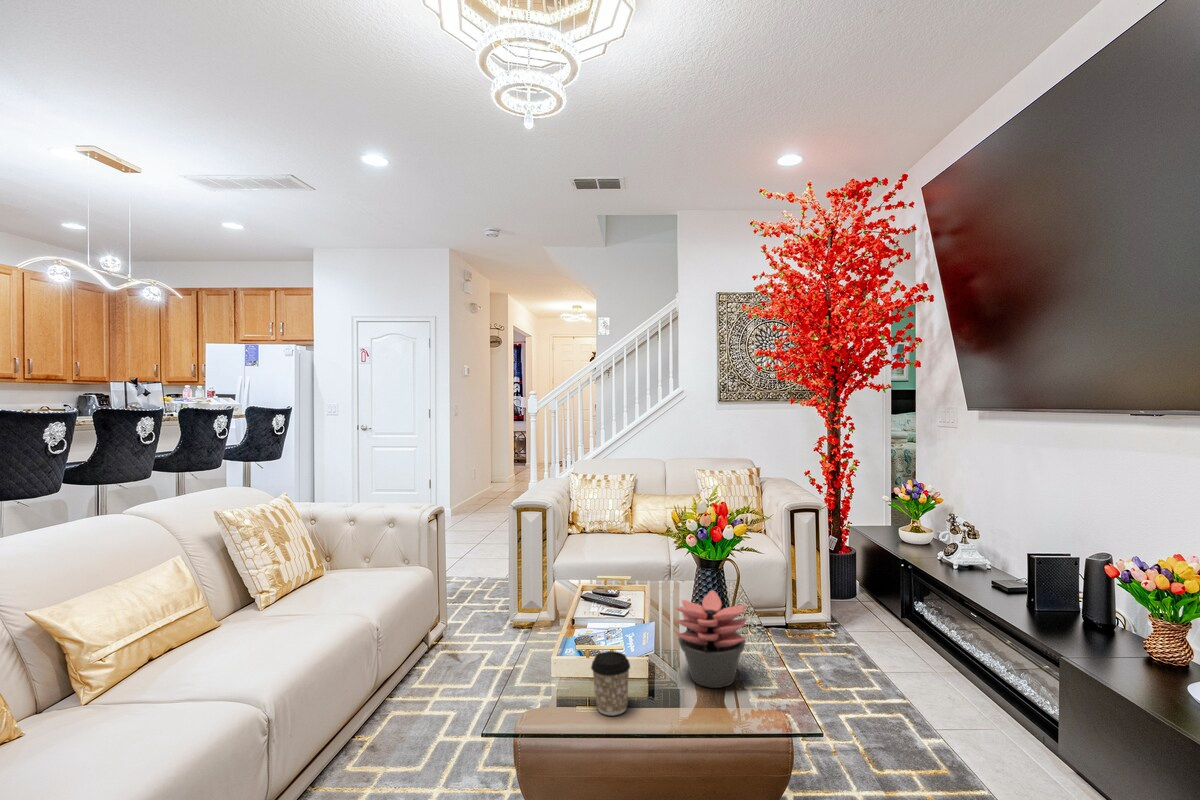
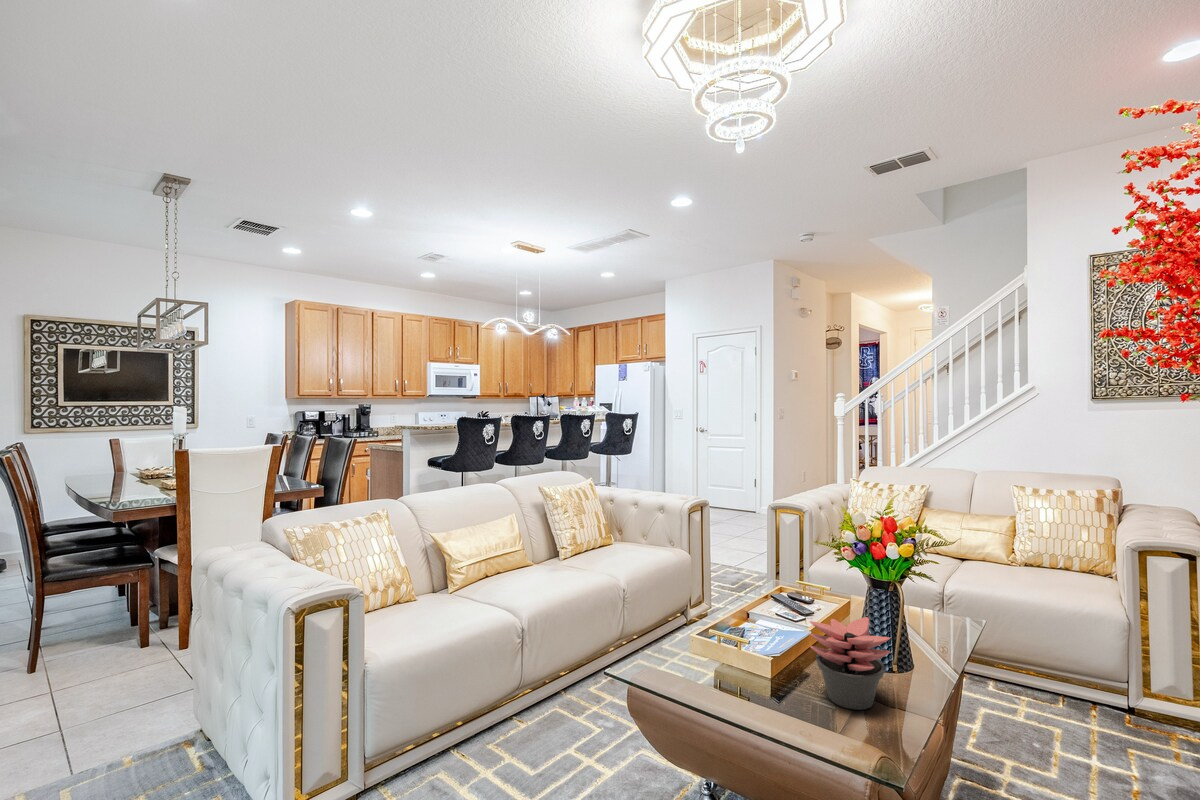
coffee cup: present [591,651,630,715] -> none [719,643,754,697]

